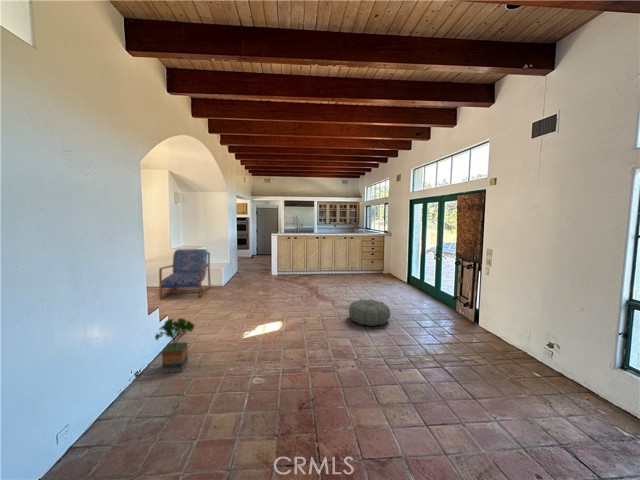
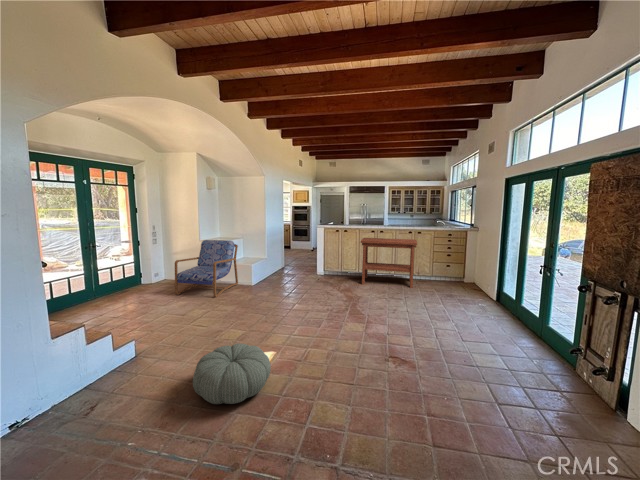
side table: none [312,243,354,280] -> present [361,238,417,288]
pouf: present [349,300,390,326] -> present [193,343,271,404]
potted tree: present [155,318,195,373] -> none [40,339,110,420]

